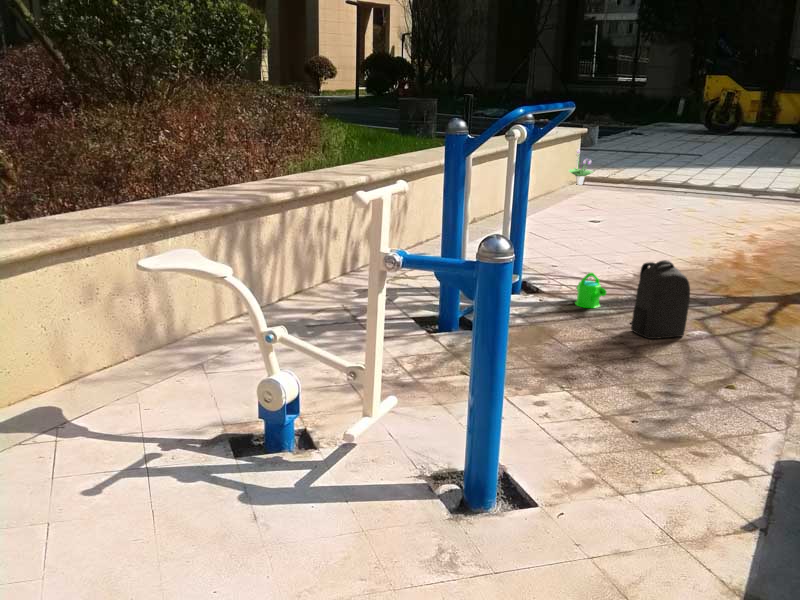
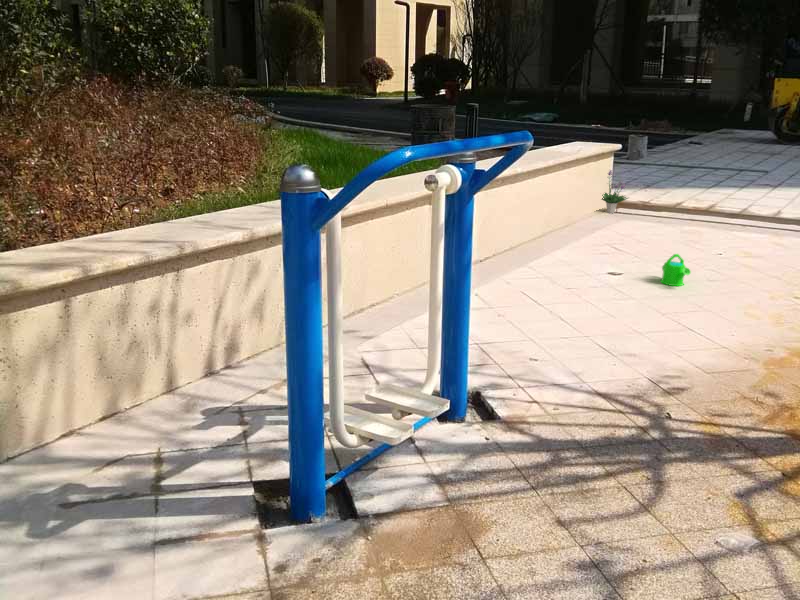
backpack: present [630,260,690,339] -> none [617,414,723,555]
watering can: present [575,272,606,308] -> present [661,254,691,286]

